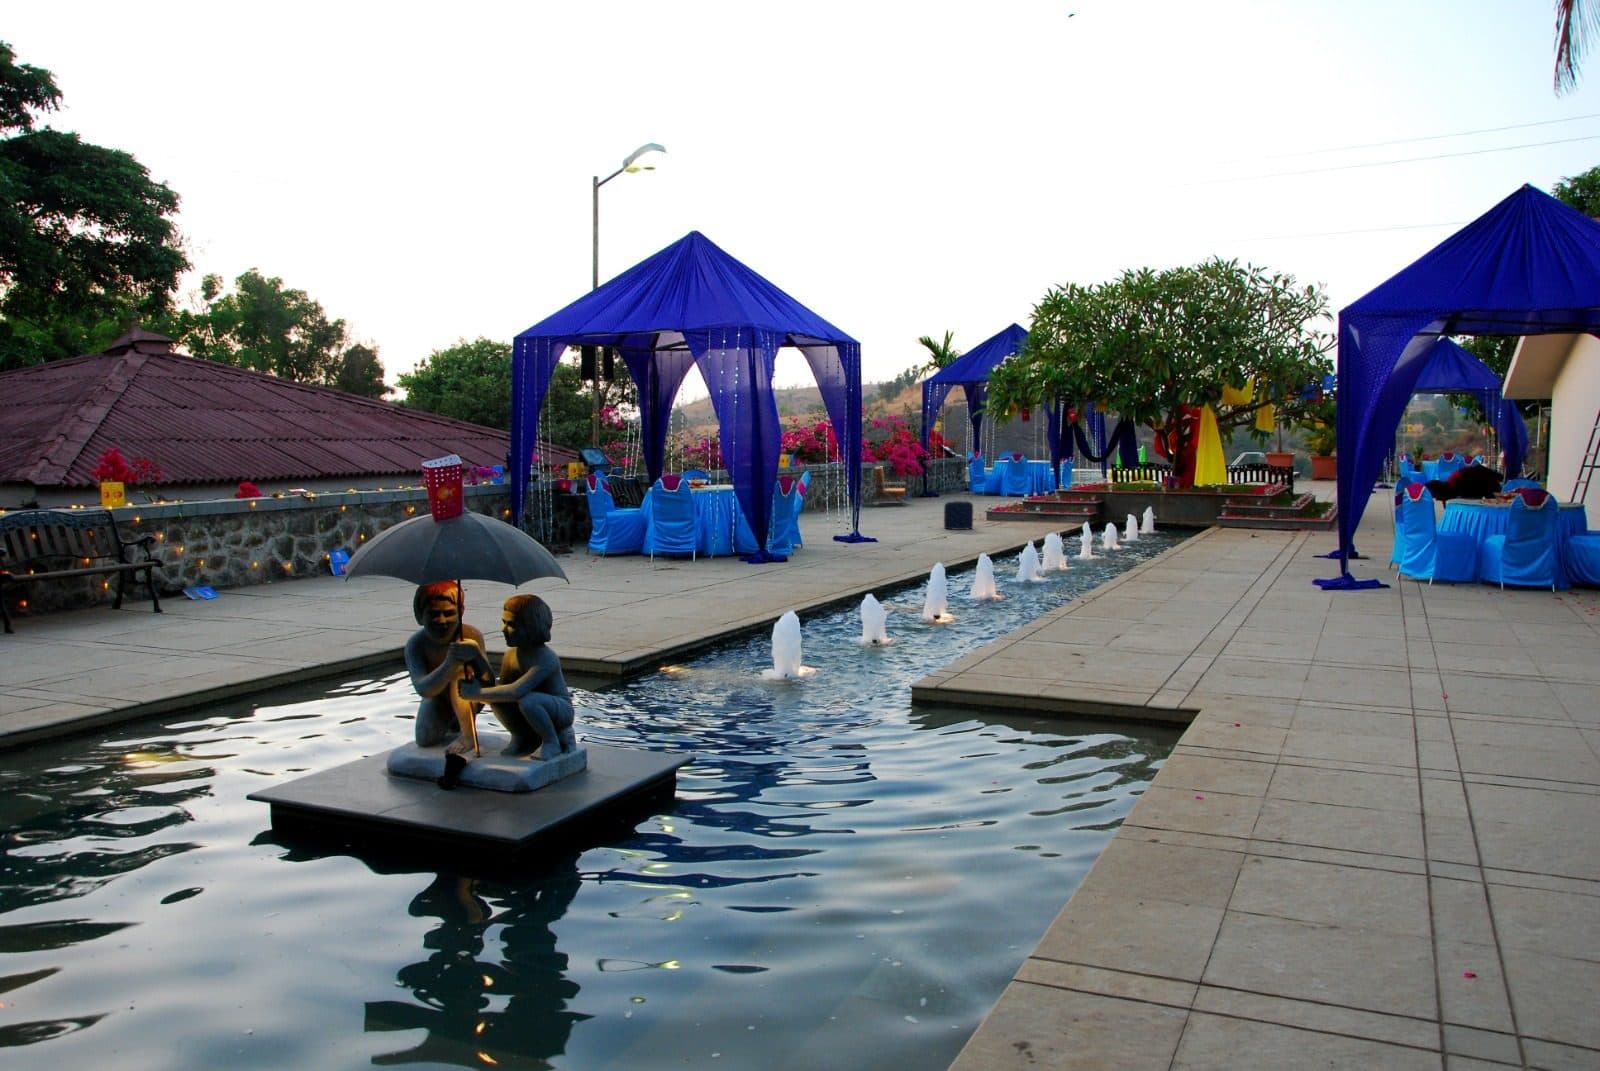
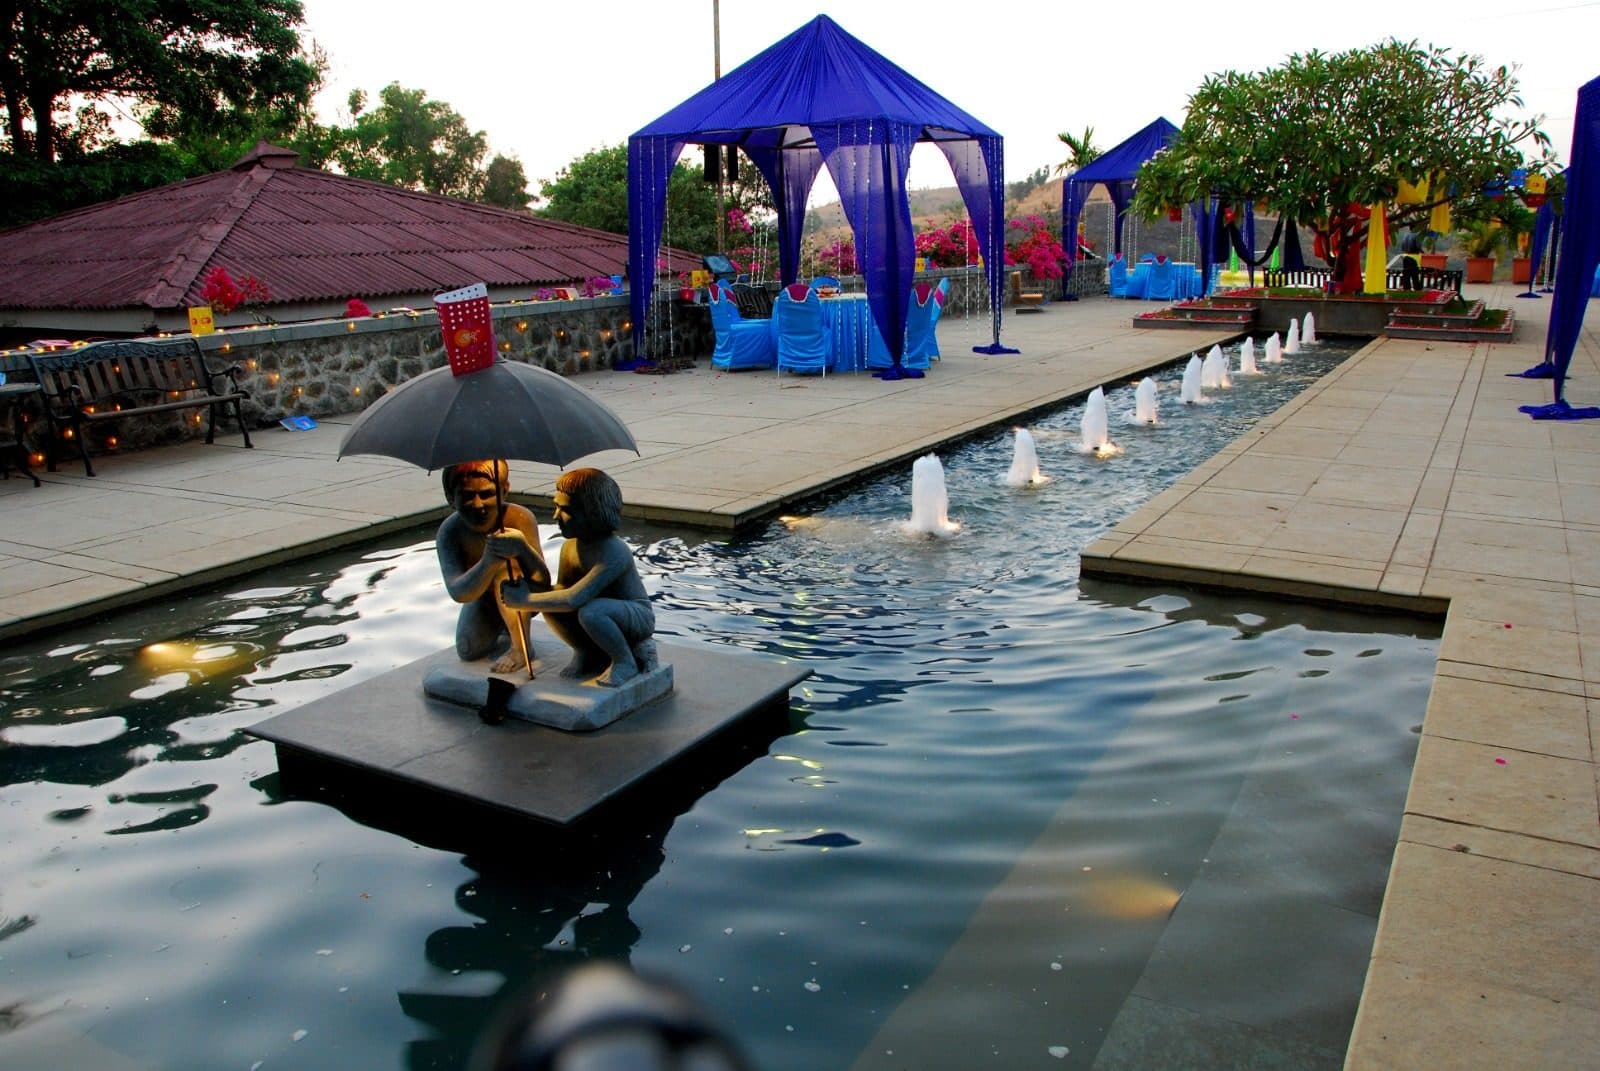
pouf: present [944,501,973,530] -> none [1086,310,1118,340]

